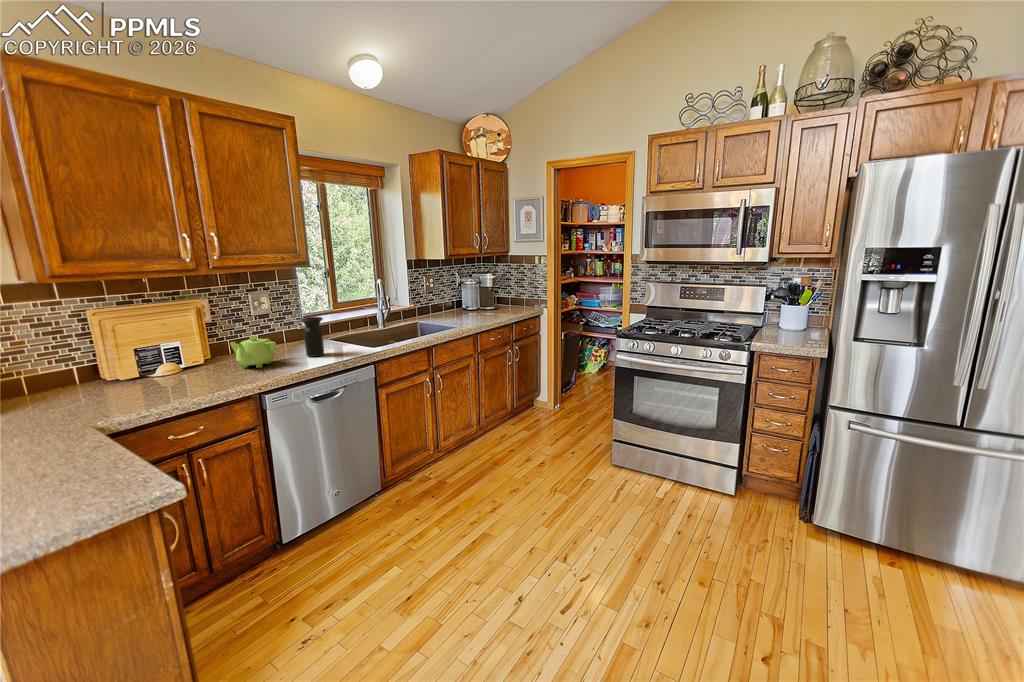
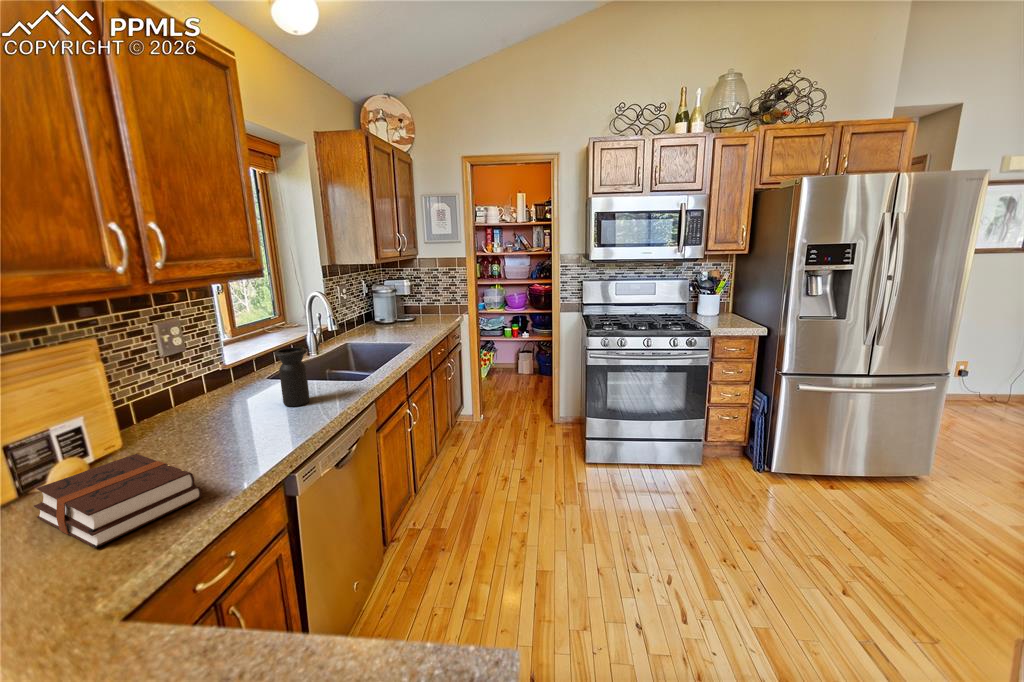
teapot: present [230,336,276,368] -> none [176,388,263,441]
hardback book: none [127,365,193,403] -> present [34,454,202,548]

